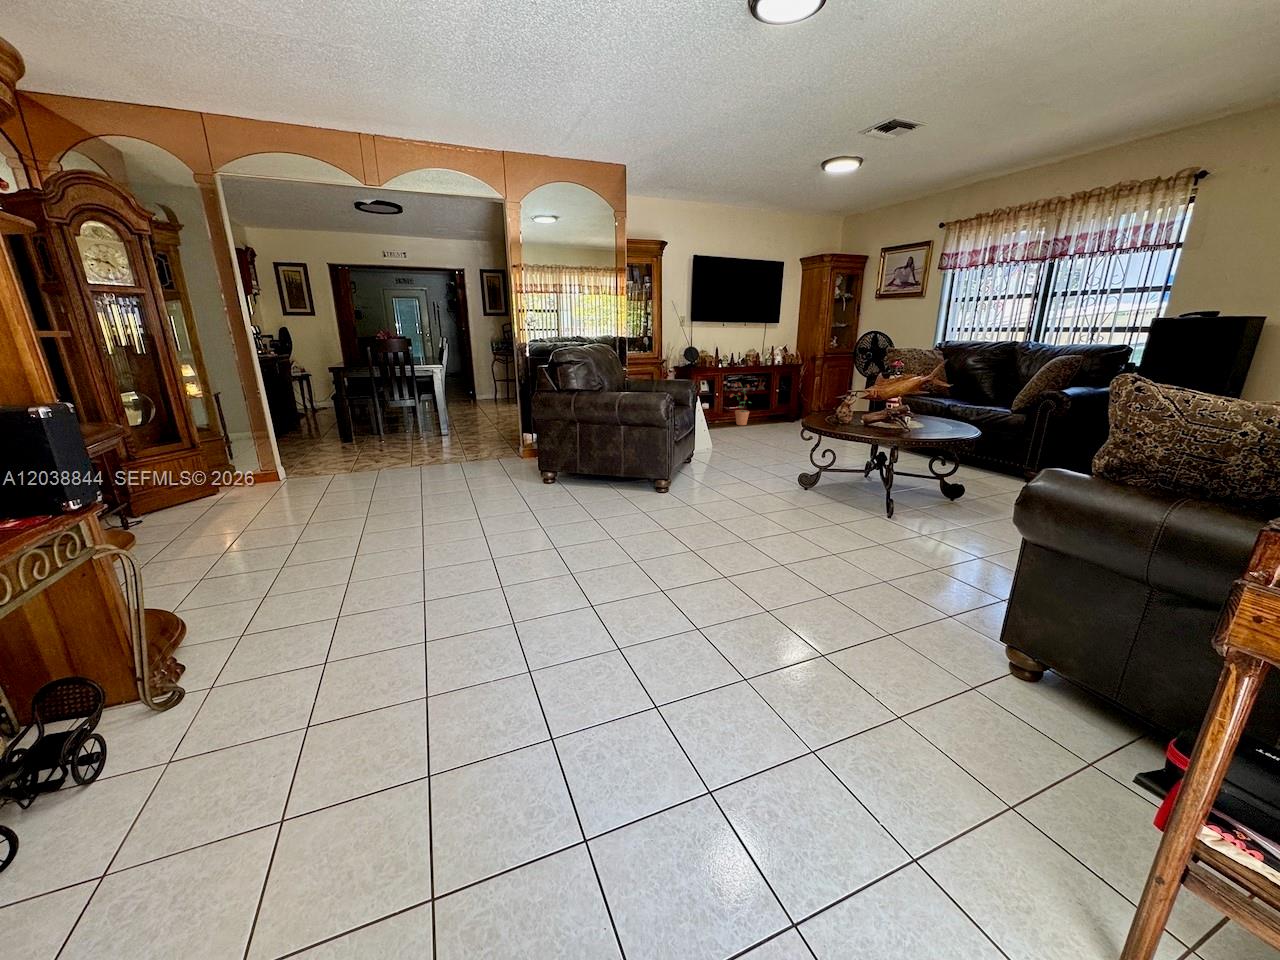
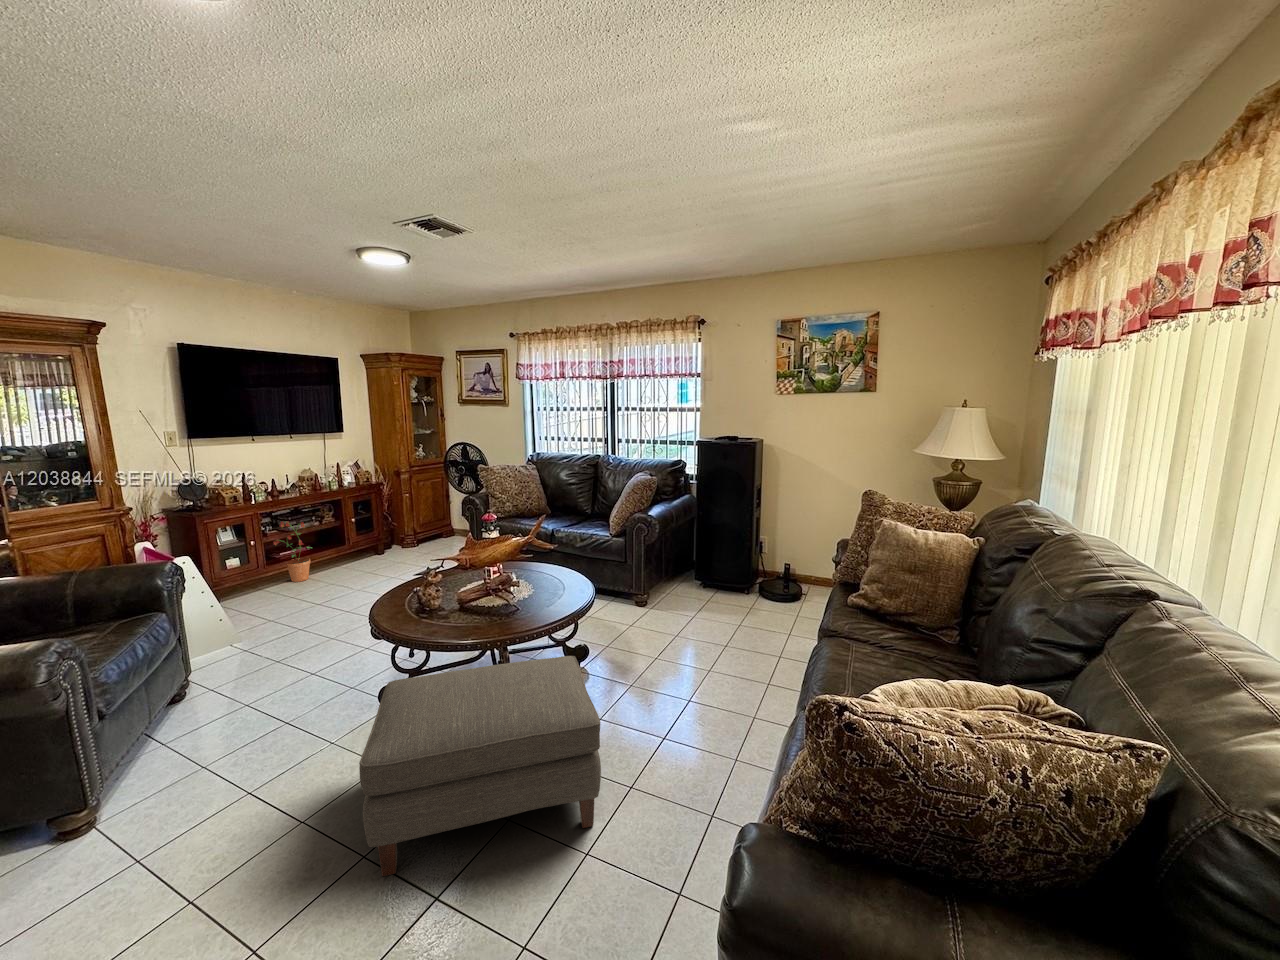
ottoman: none [797,449,962,559] -> present [359,656,601,876]

